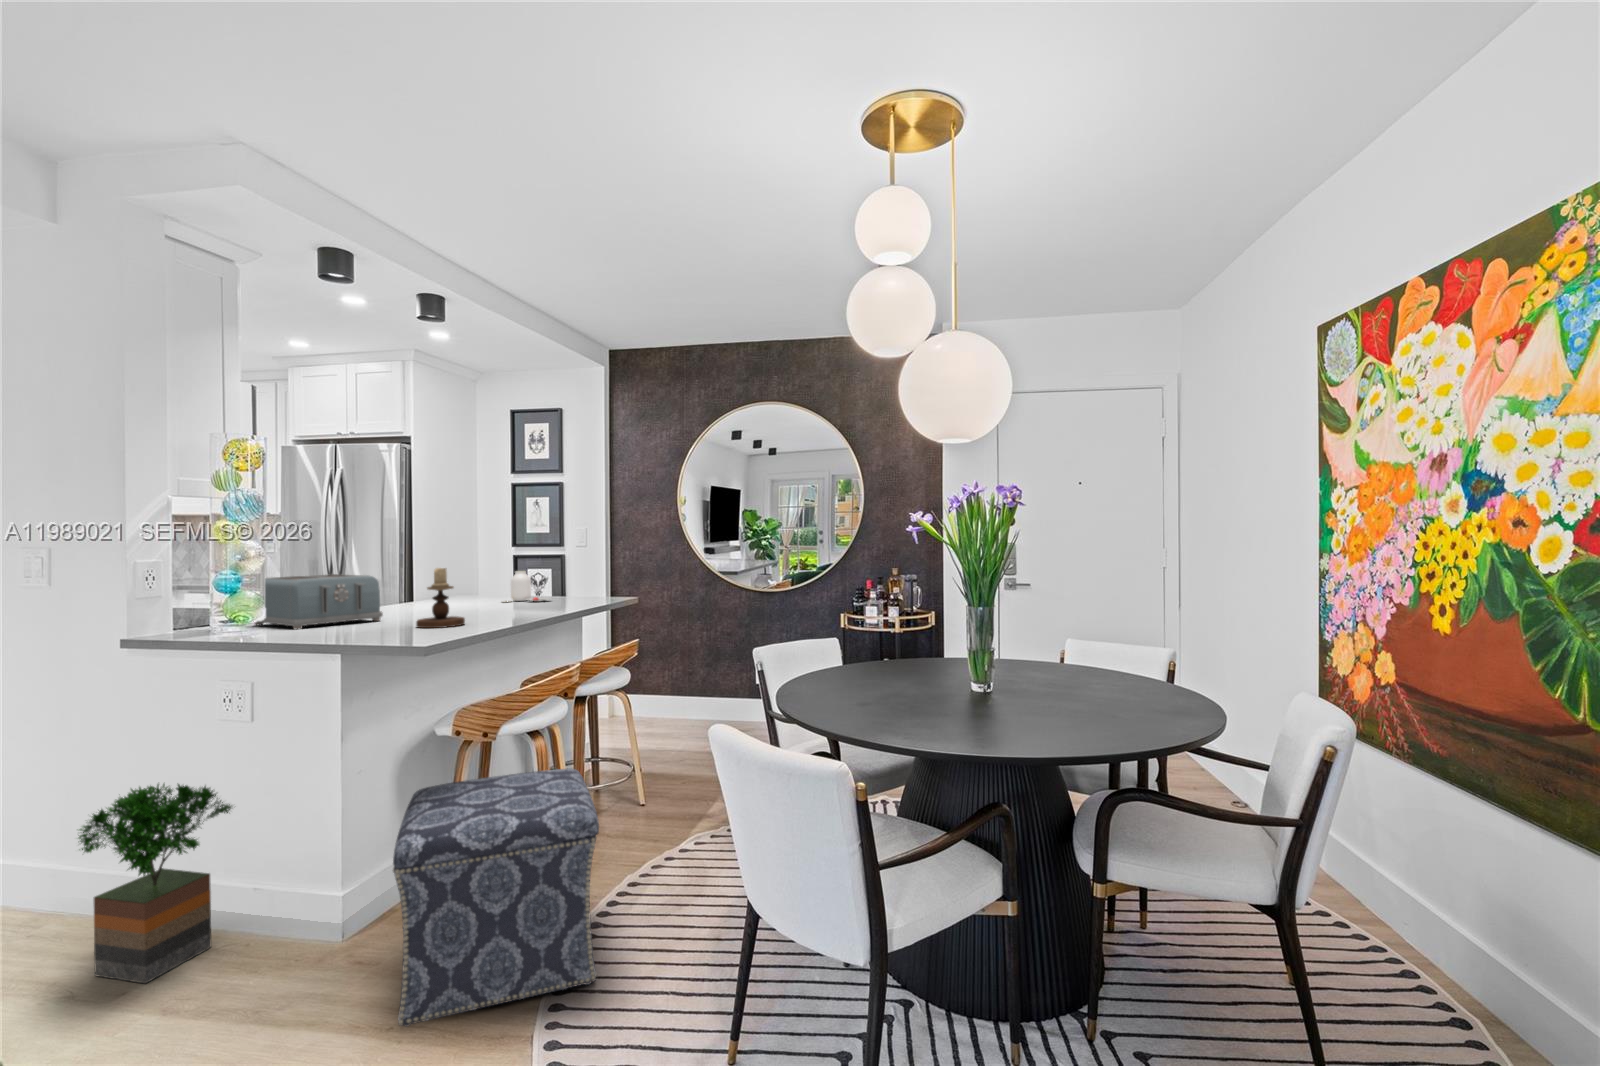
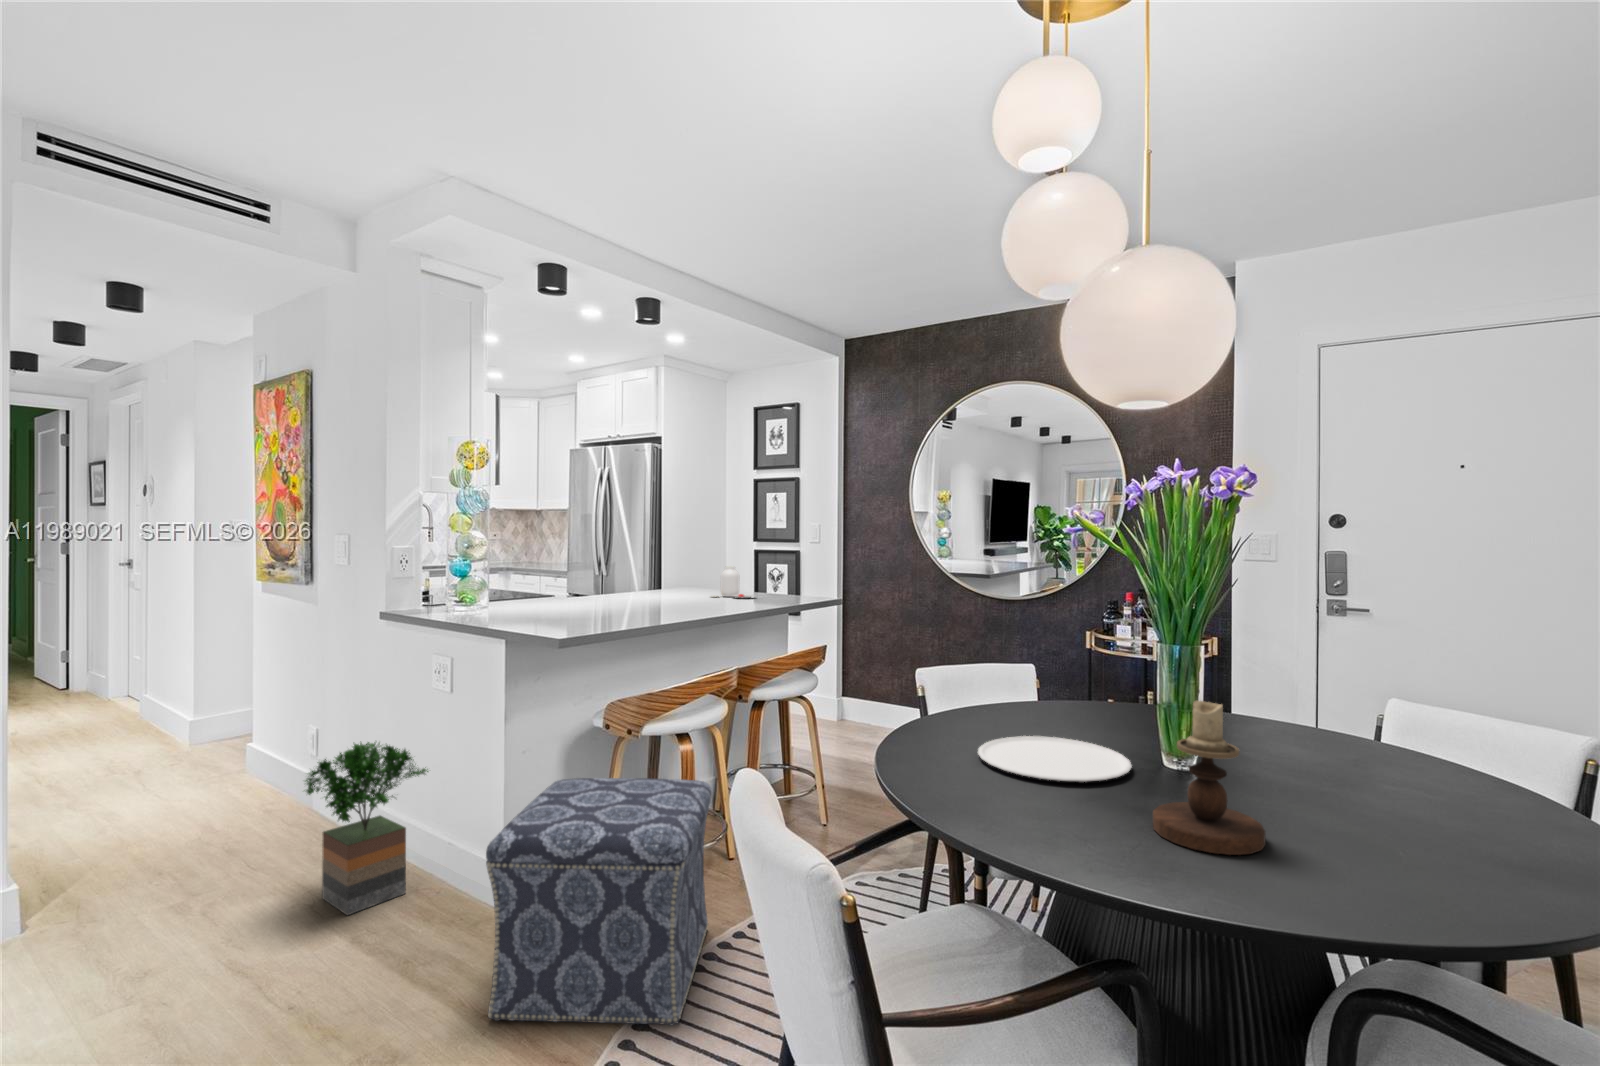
candlestick: present [416,568,465,628] -> present [1153,701,1265,855]
toaster: present [253,574,383,629] -> none [476,564,575,614]
plate: none [858,684,966,709] -> present [978,736,1132,782]

